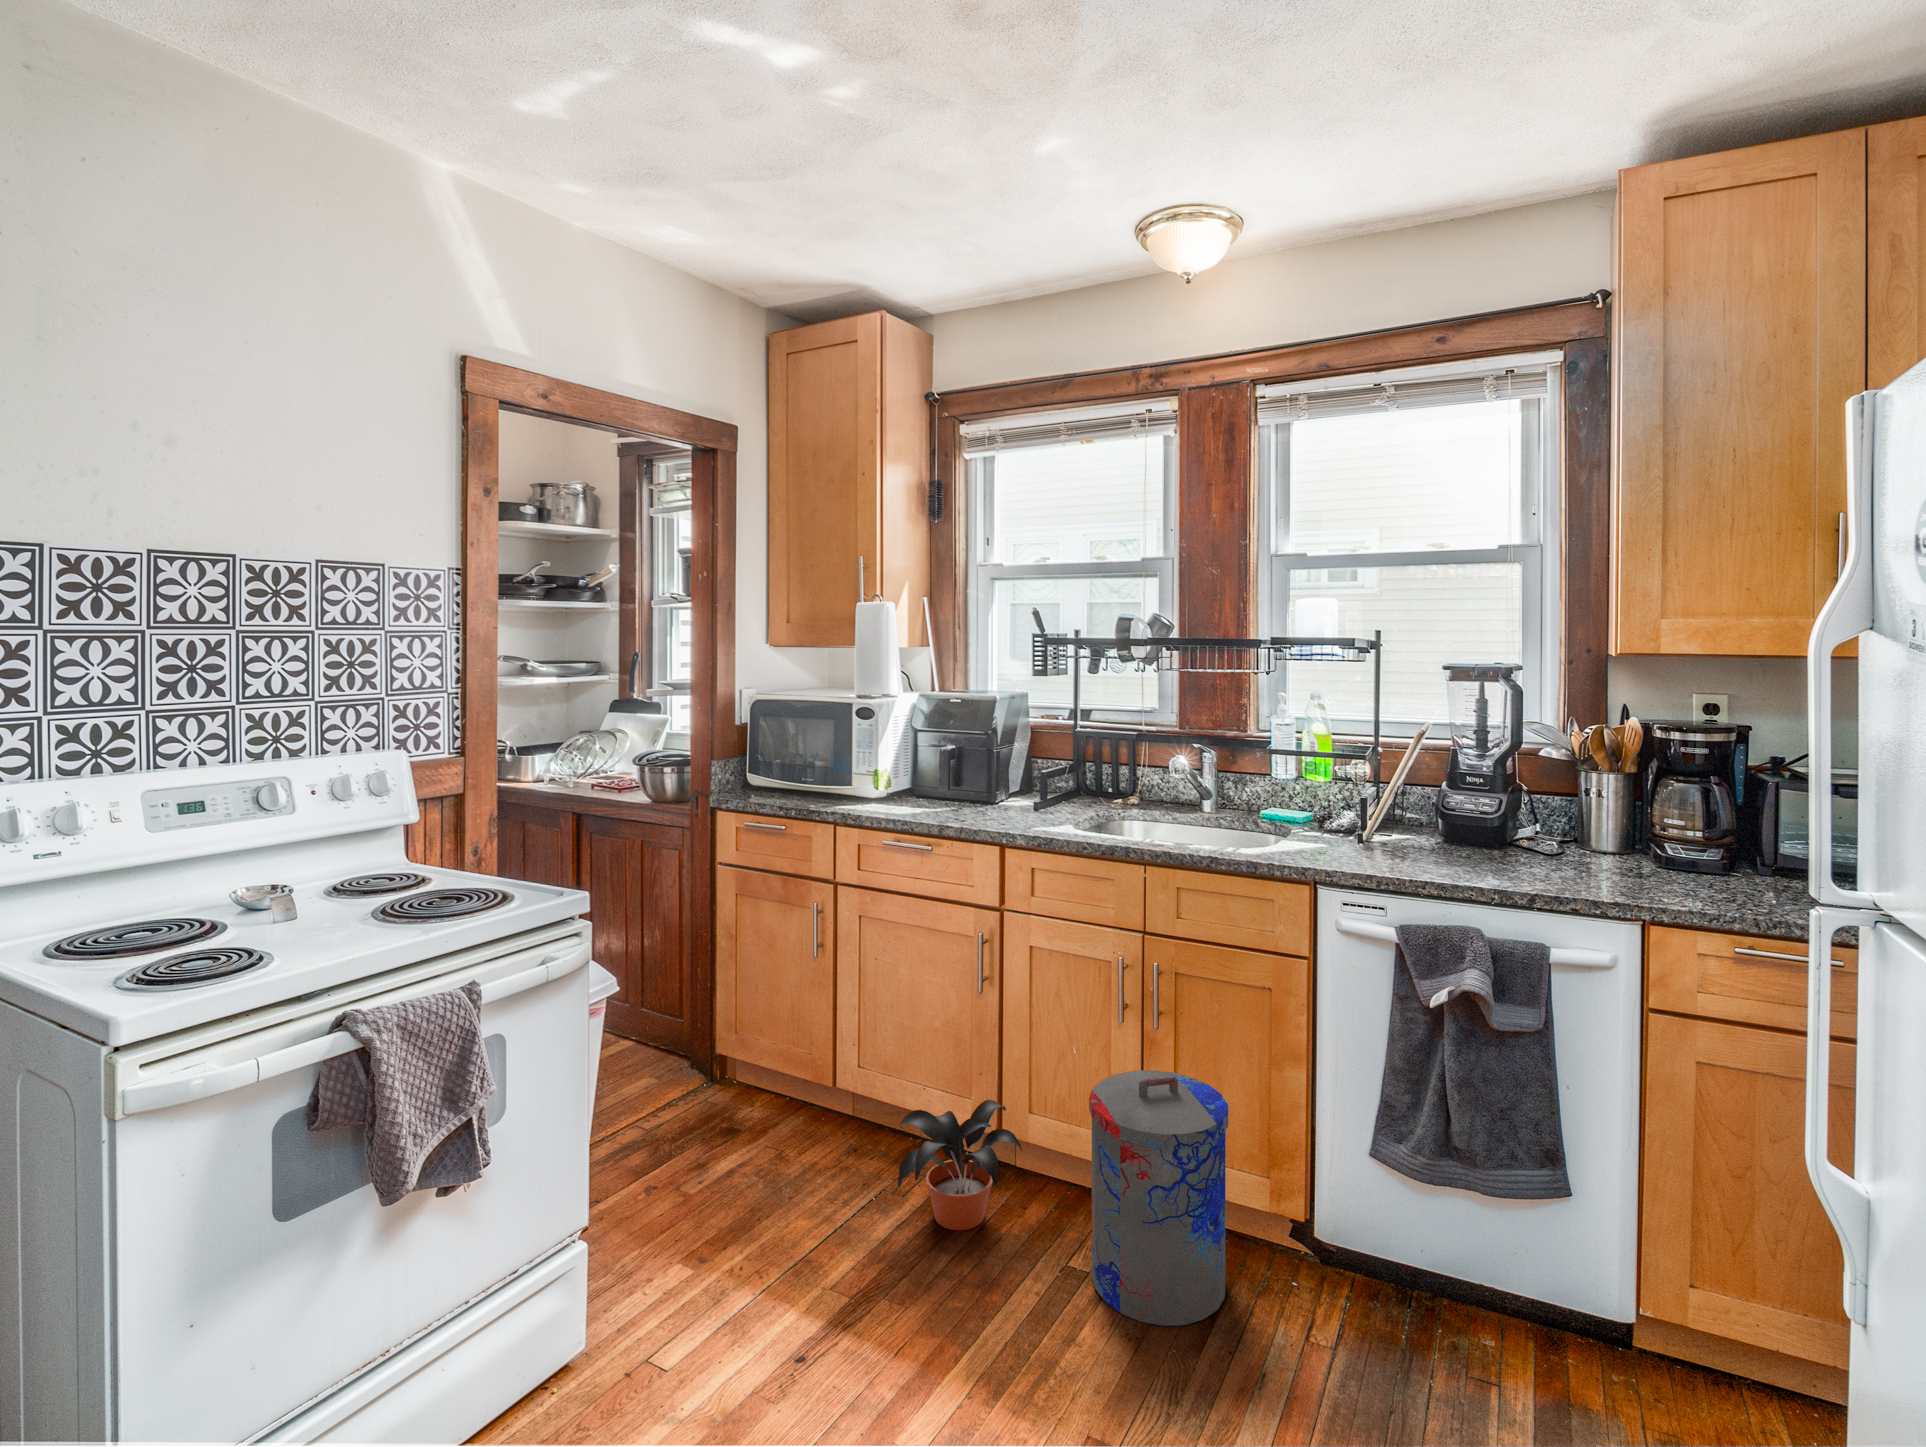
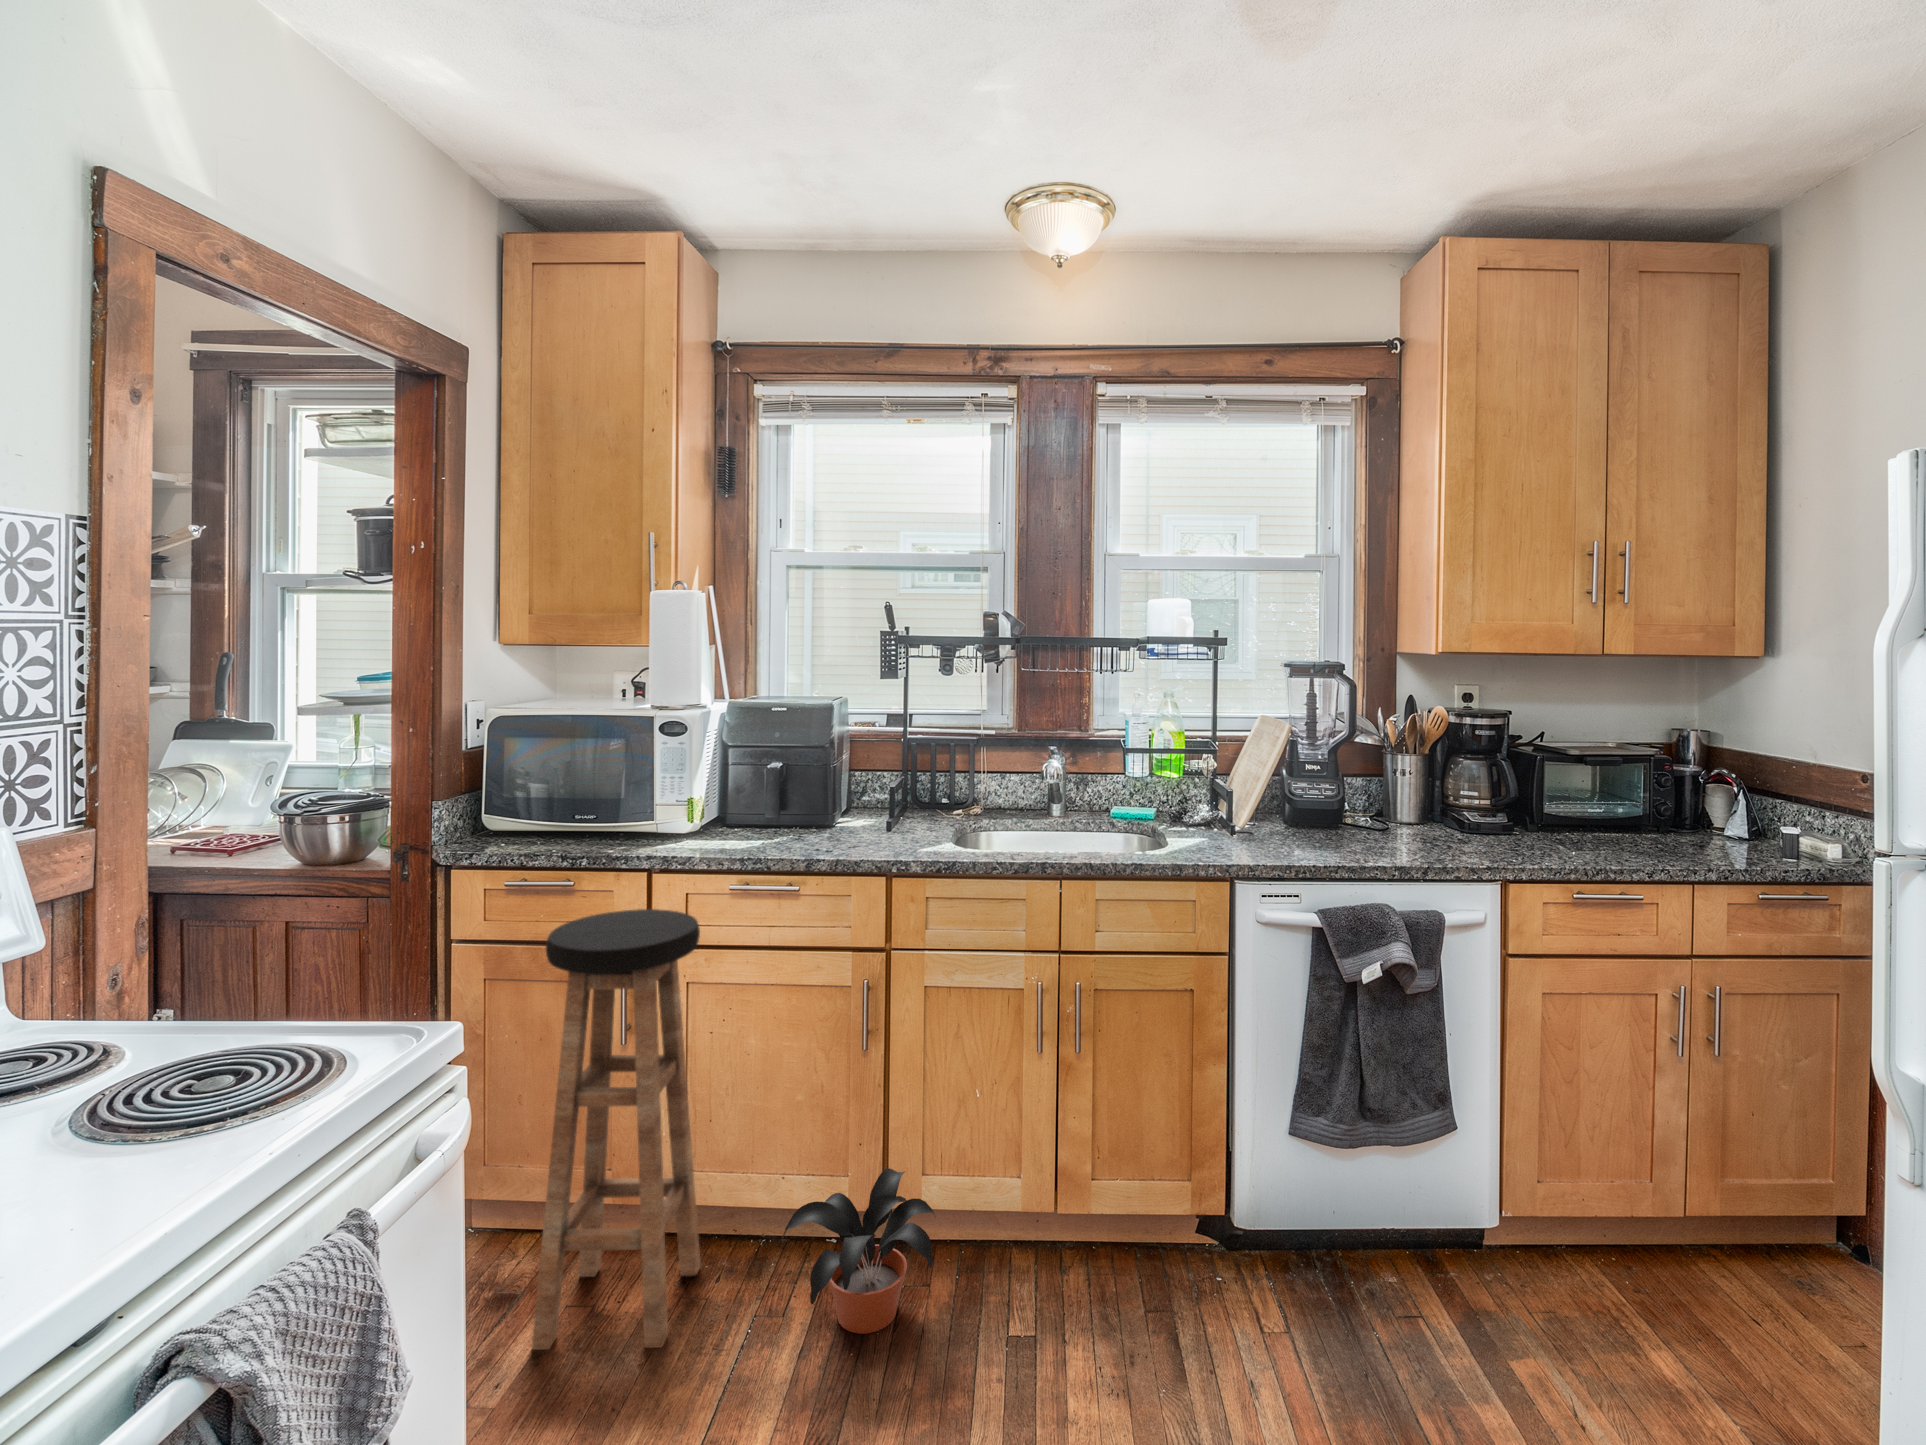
bar stool: none [726,854,860,1194] -> present [532,909,700,1350]
trash can: present [1089,1070,1228,1326] -> none [1038,1094,1184,1369]

